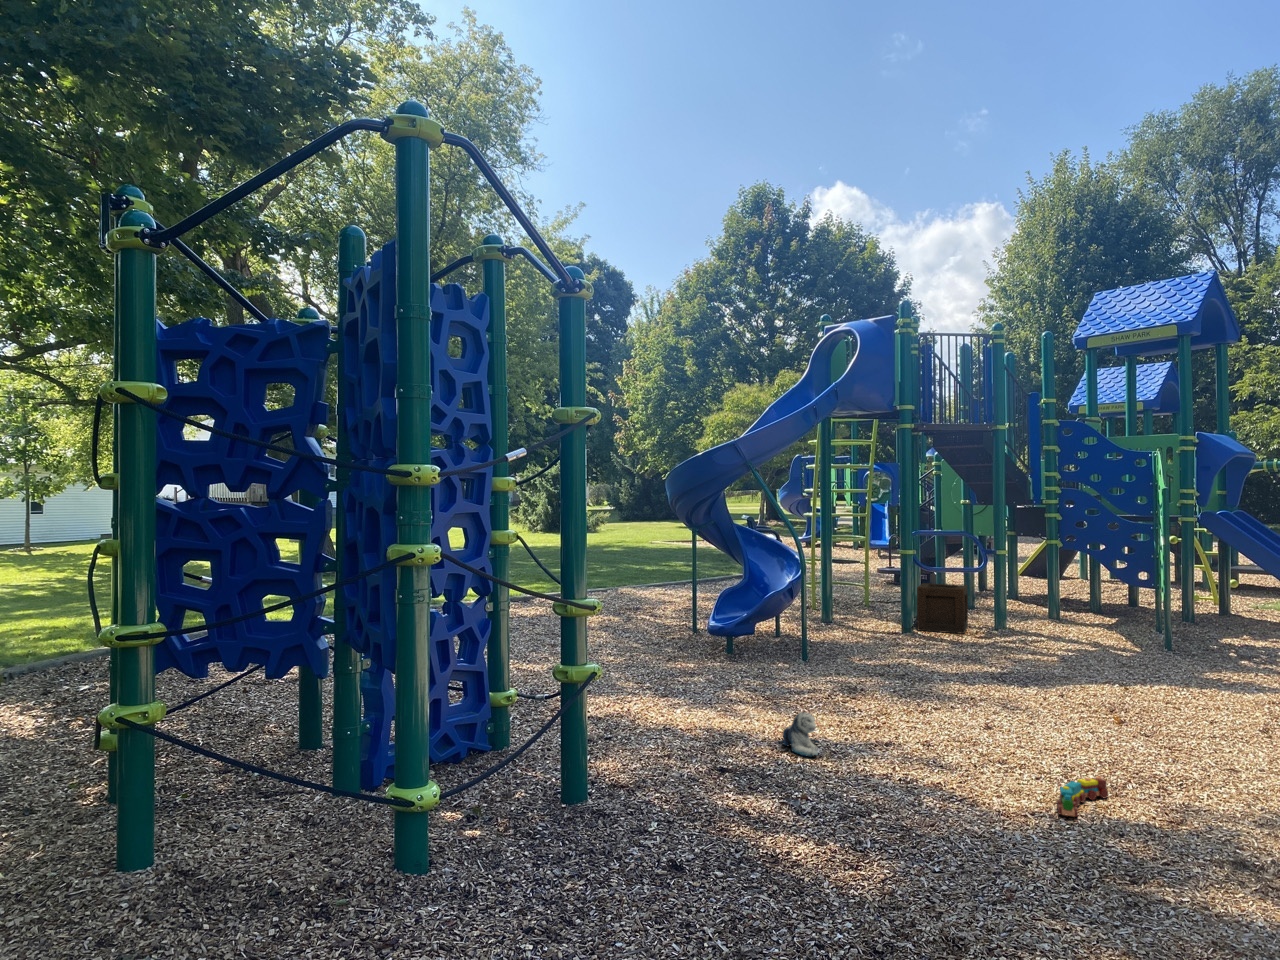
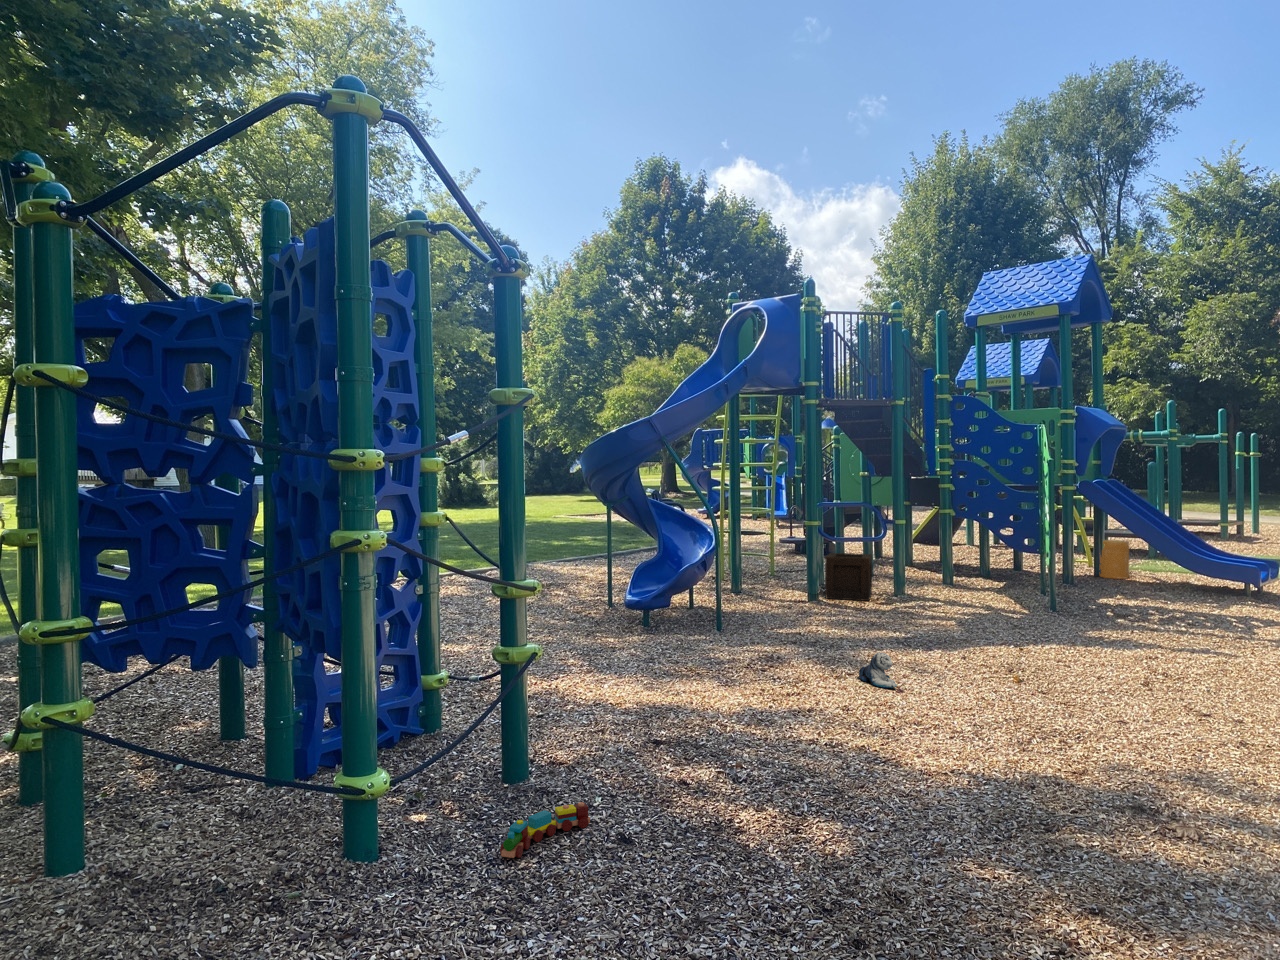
basket: none [1226,574,1262,616] -> present [1099,540,1129,579]
plush toy: present [783,712,818,757] -> present [859,652,897,688]
toy train: present [1057,776,1108,817] -> present [500,802,590,858]

